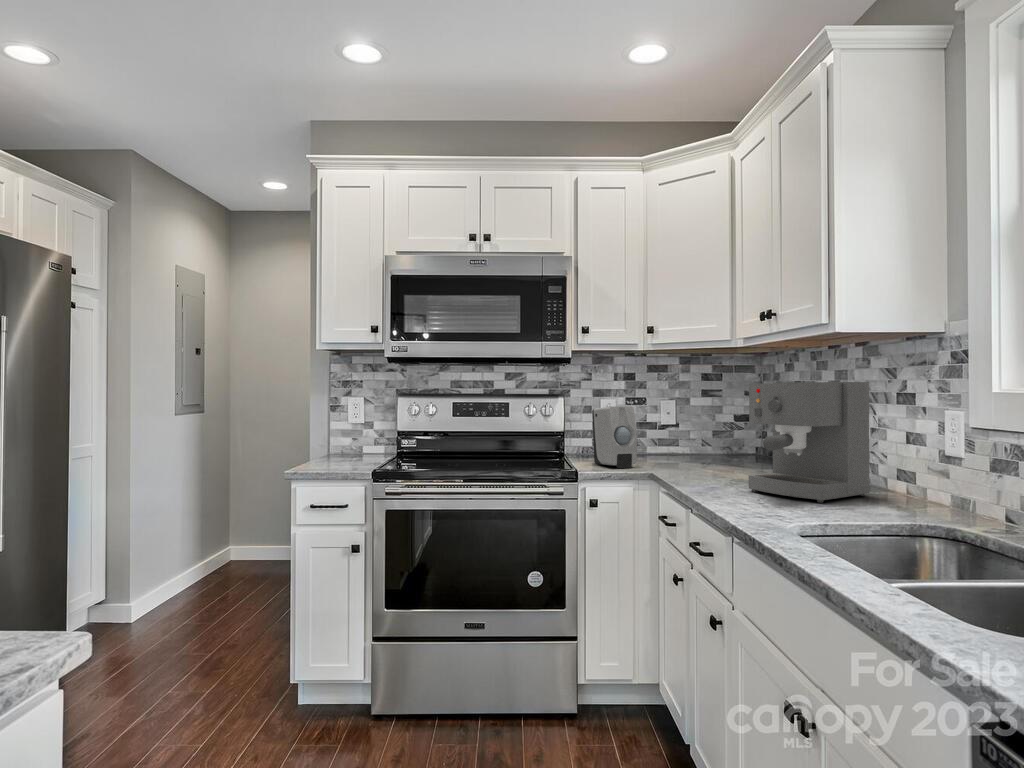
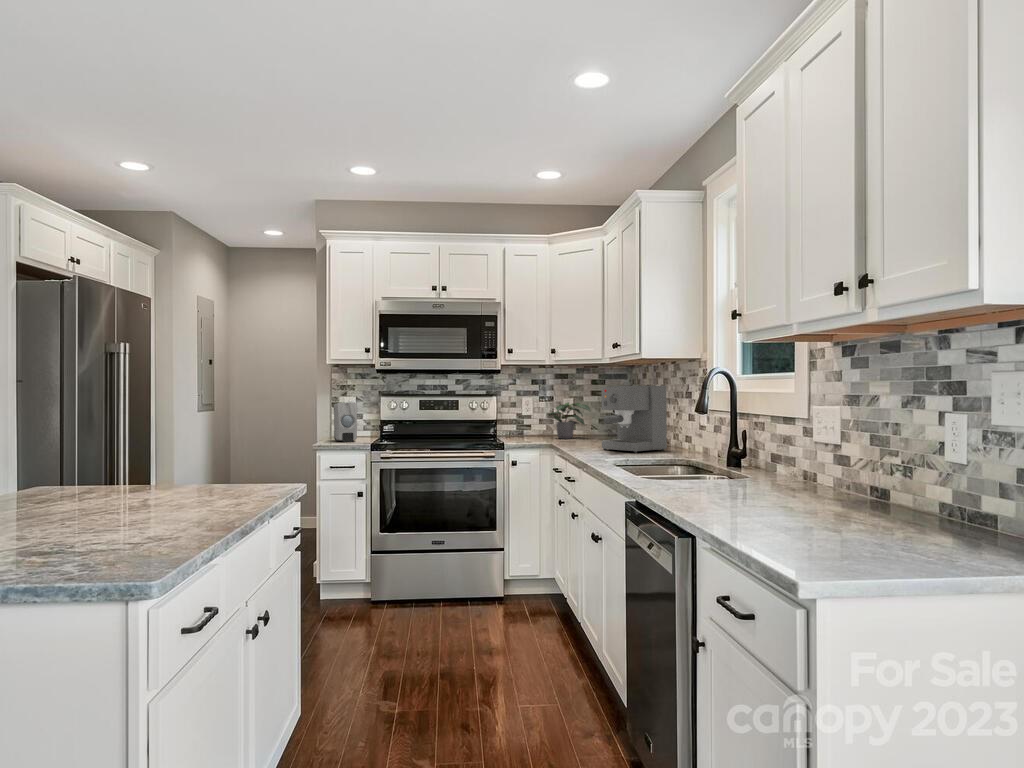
soap dispenser: present [592,406,637,468] -> present [334,402,357,442]
potted plant: none [639,406,707,461] -> present [550,402,590,439]

